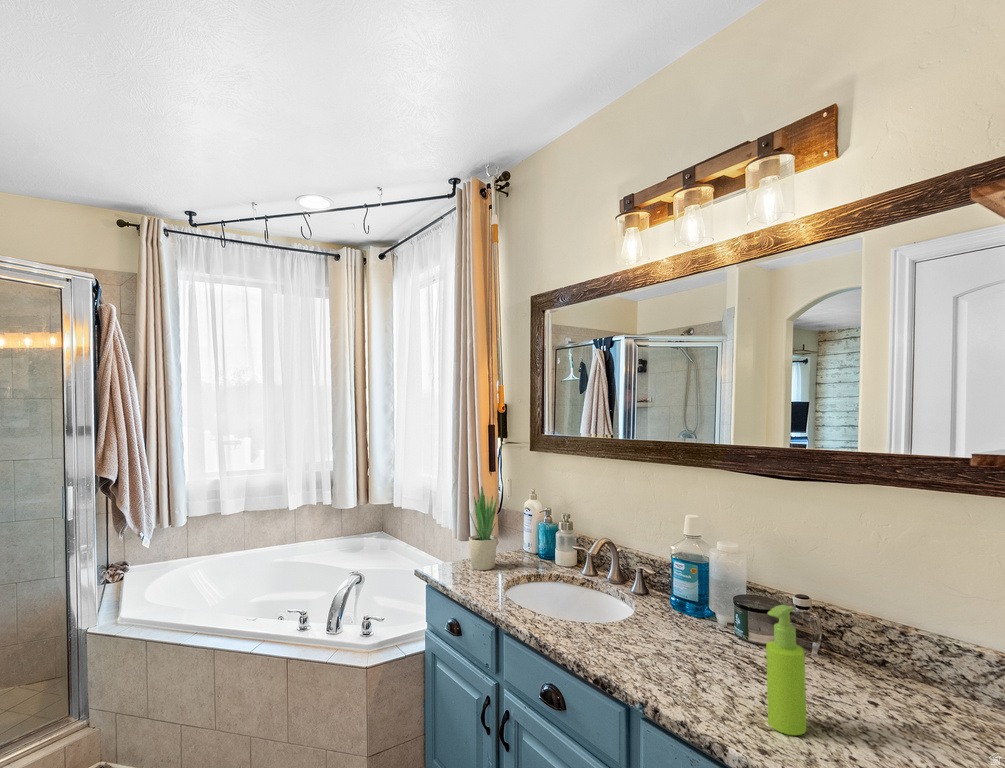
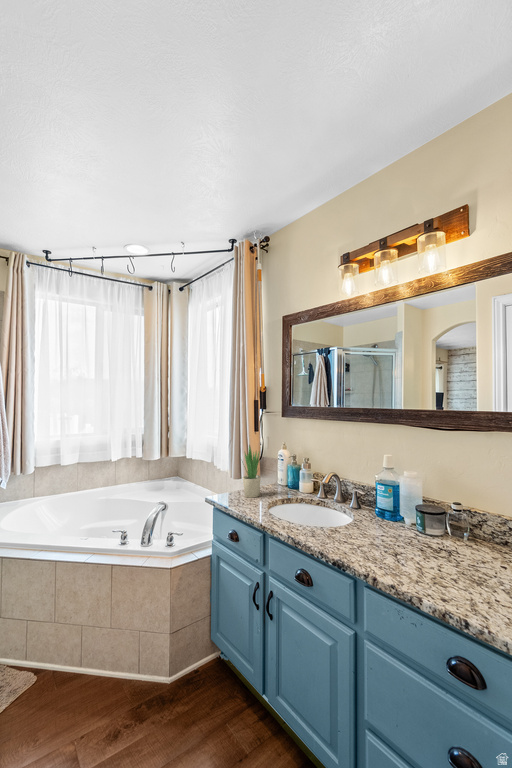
soap dispenser: present [766,605,806,735] -> none [442,511,468,589]

